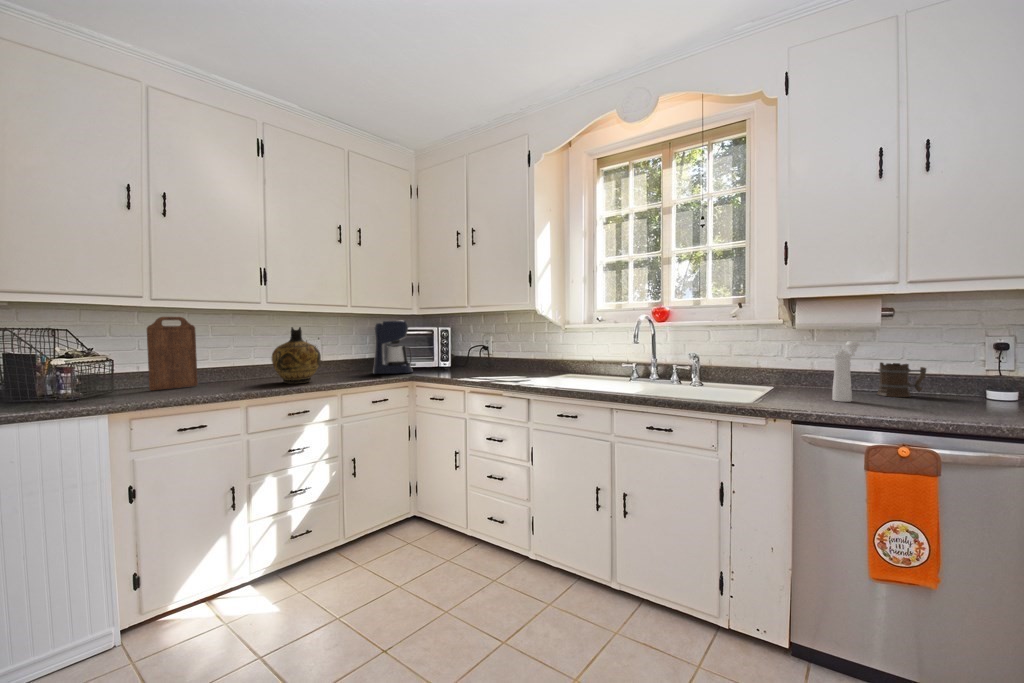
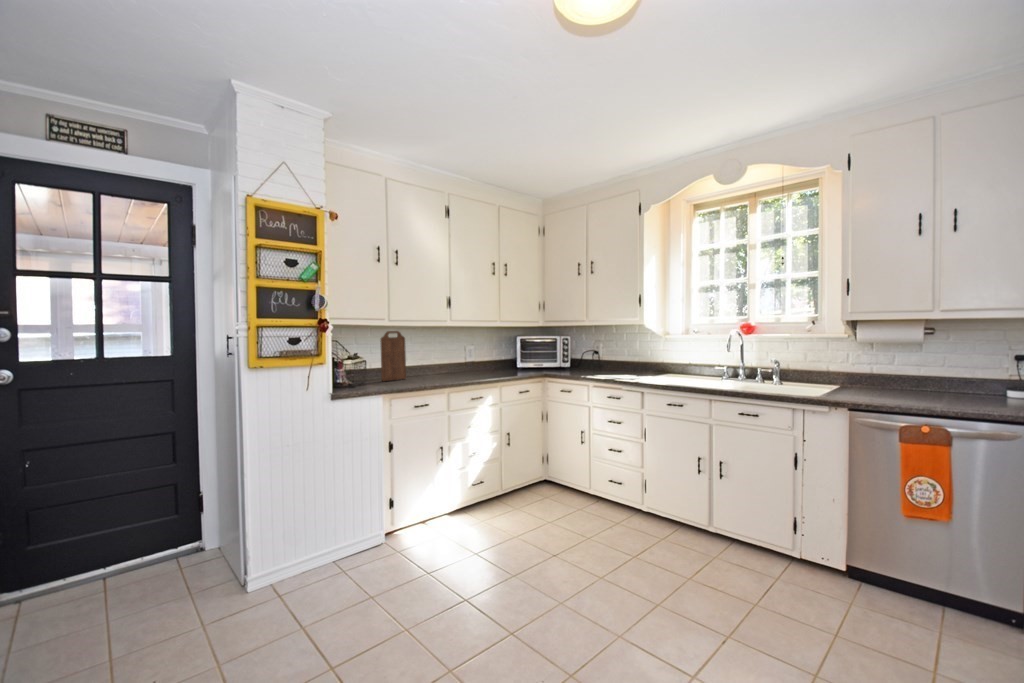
coffee maker: present [373,321,413,374] -> none [513,331,542,372]
ceramic jug: present [272,327,321,383] -> none [453,338,485,378]
pepper mill: present [833,341,860,402] -> none [882,353,906,397]
mug: present [877,362,926,397] -> none [922,369,962,395]

